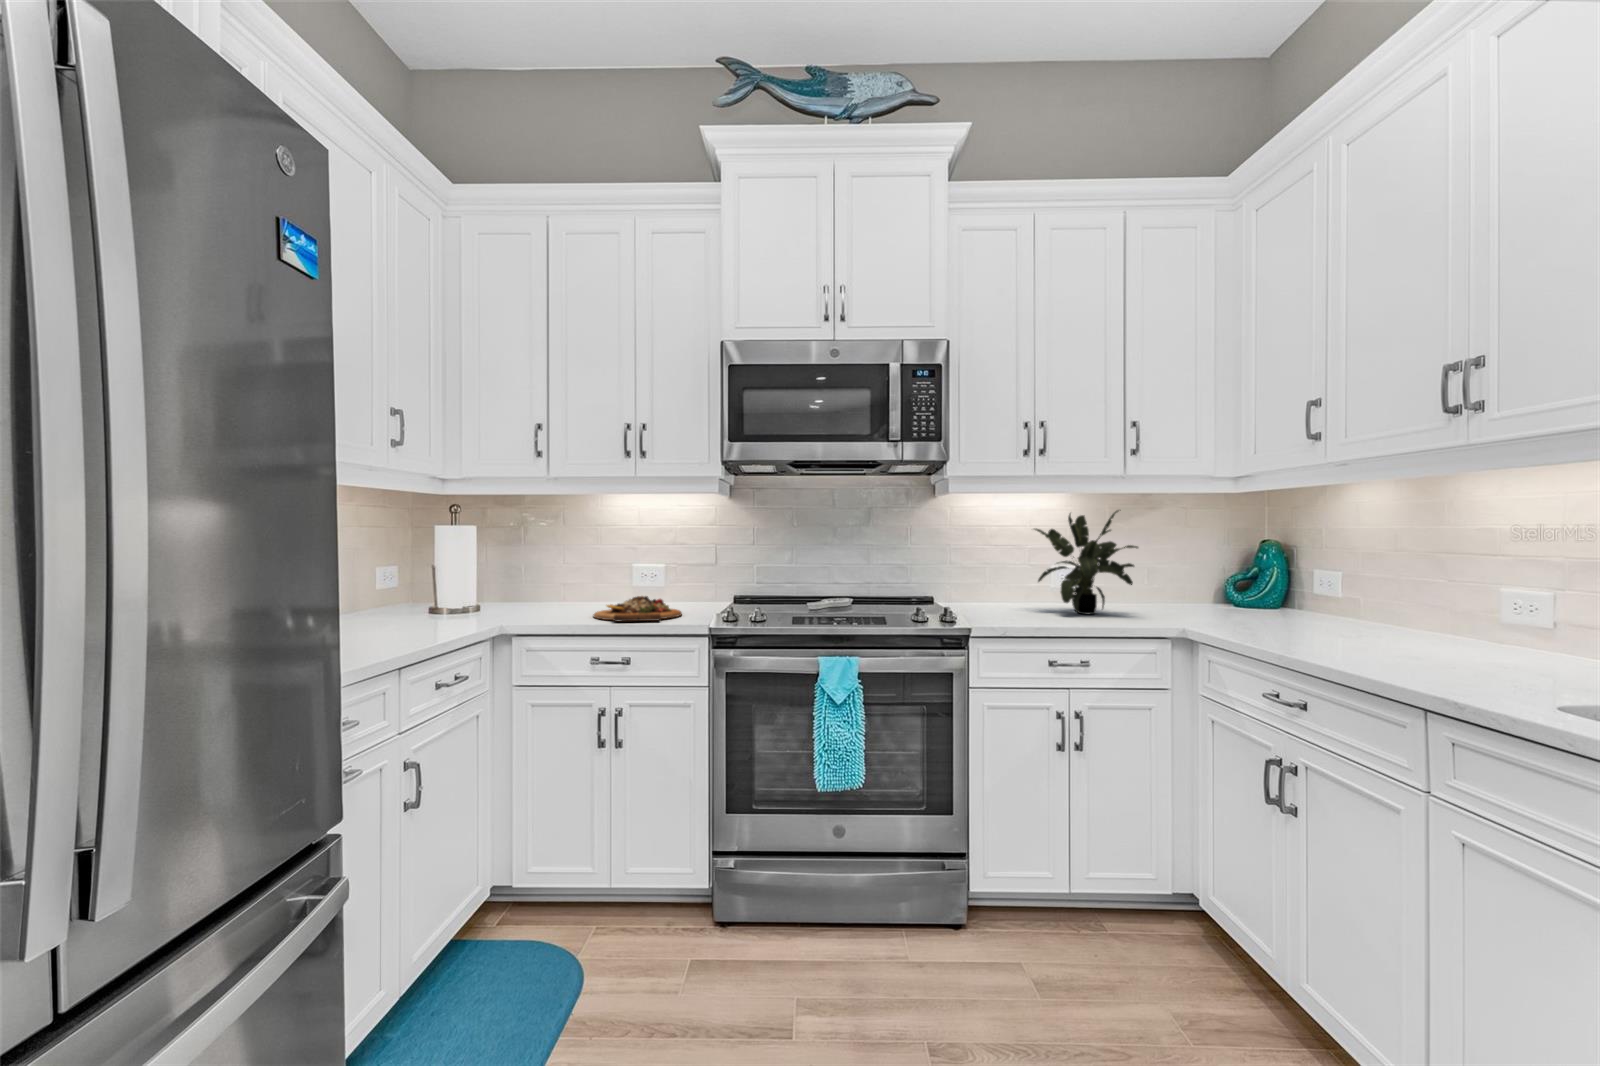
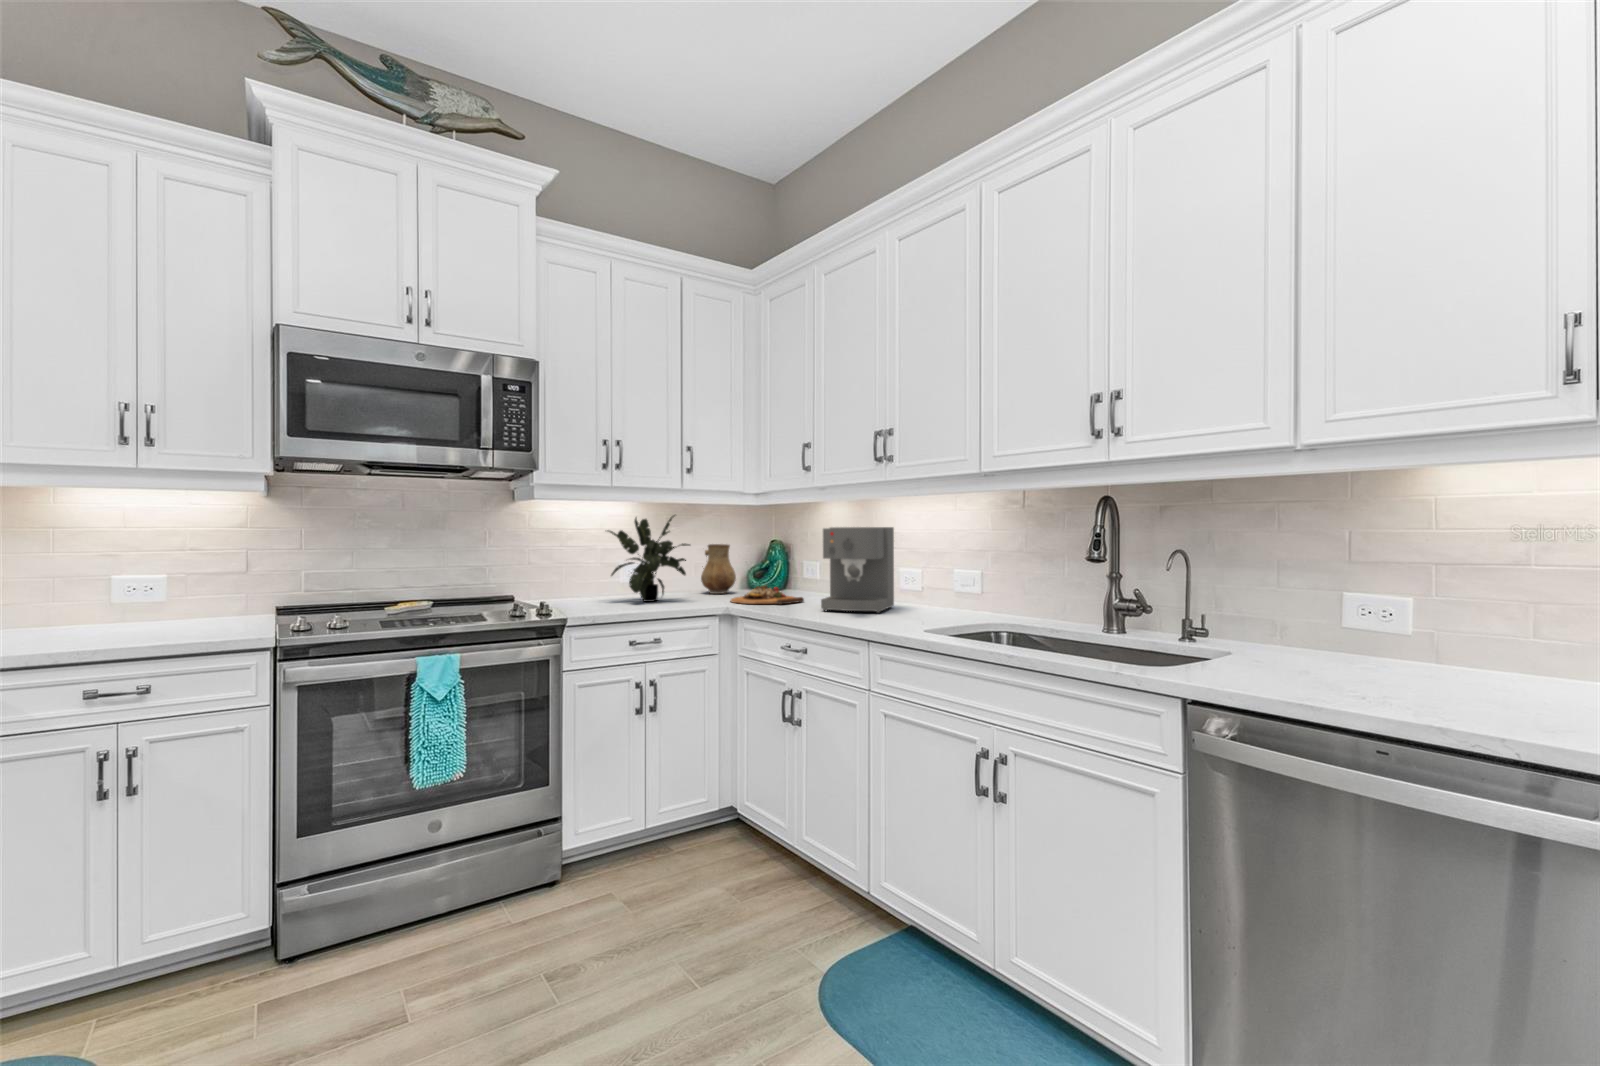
coffee maker: none [1338,524,1487,661] -> present [821,527,894,613]
ceramic pitcher: none [1158,547,1208,610] -> present [701,544,736,594]
cutting board: present [593,596,682,622] -> present [731,586,804,604]

